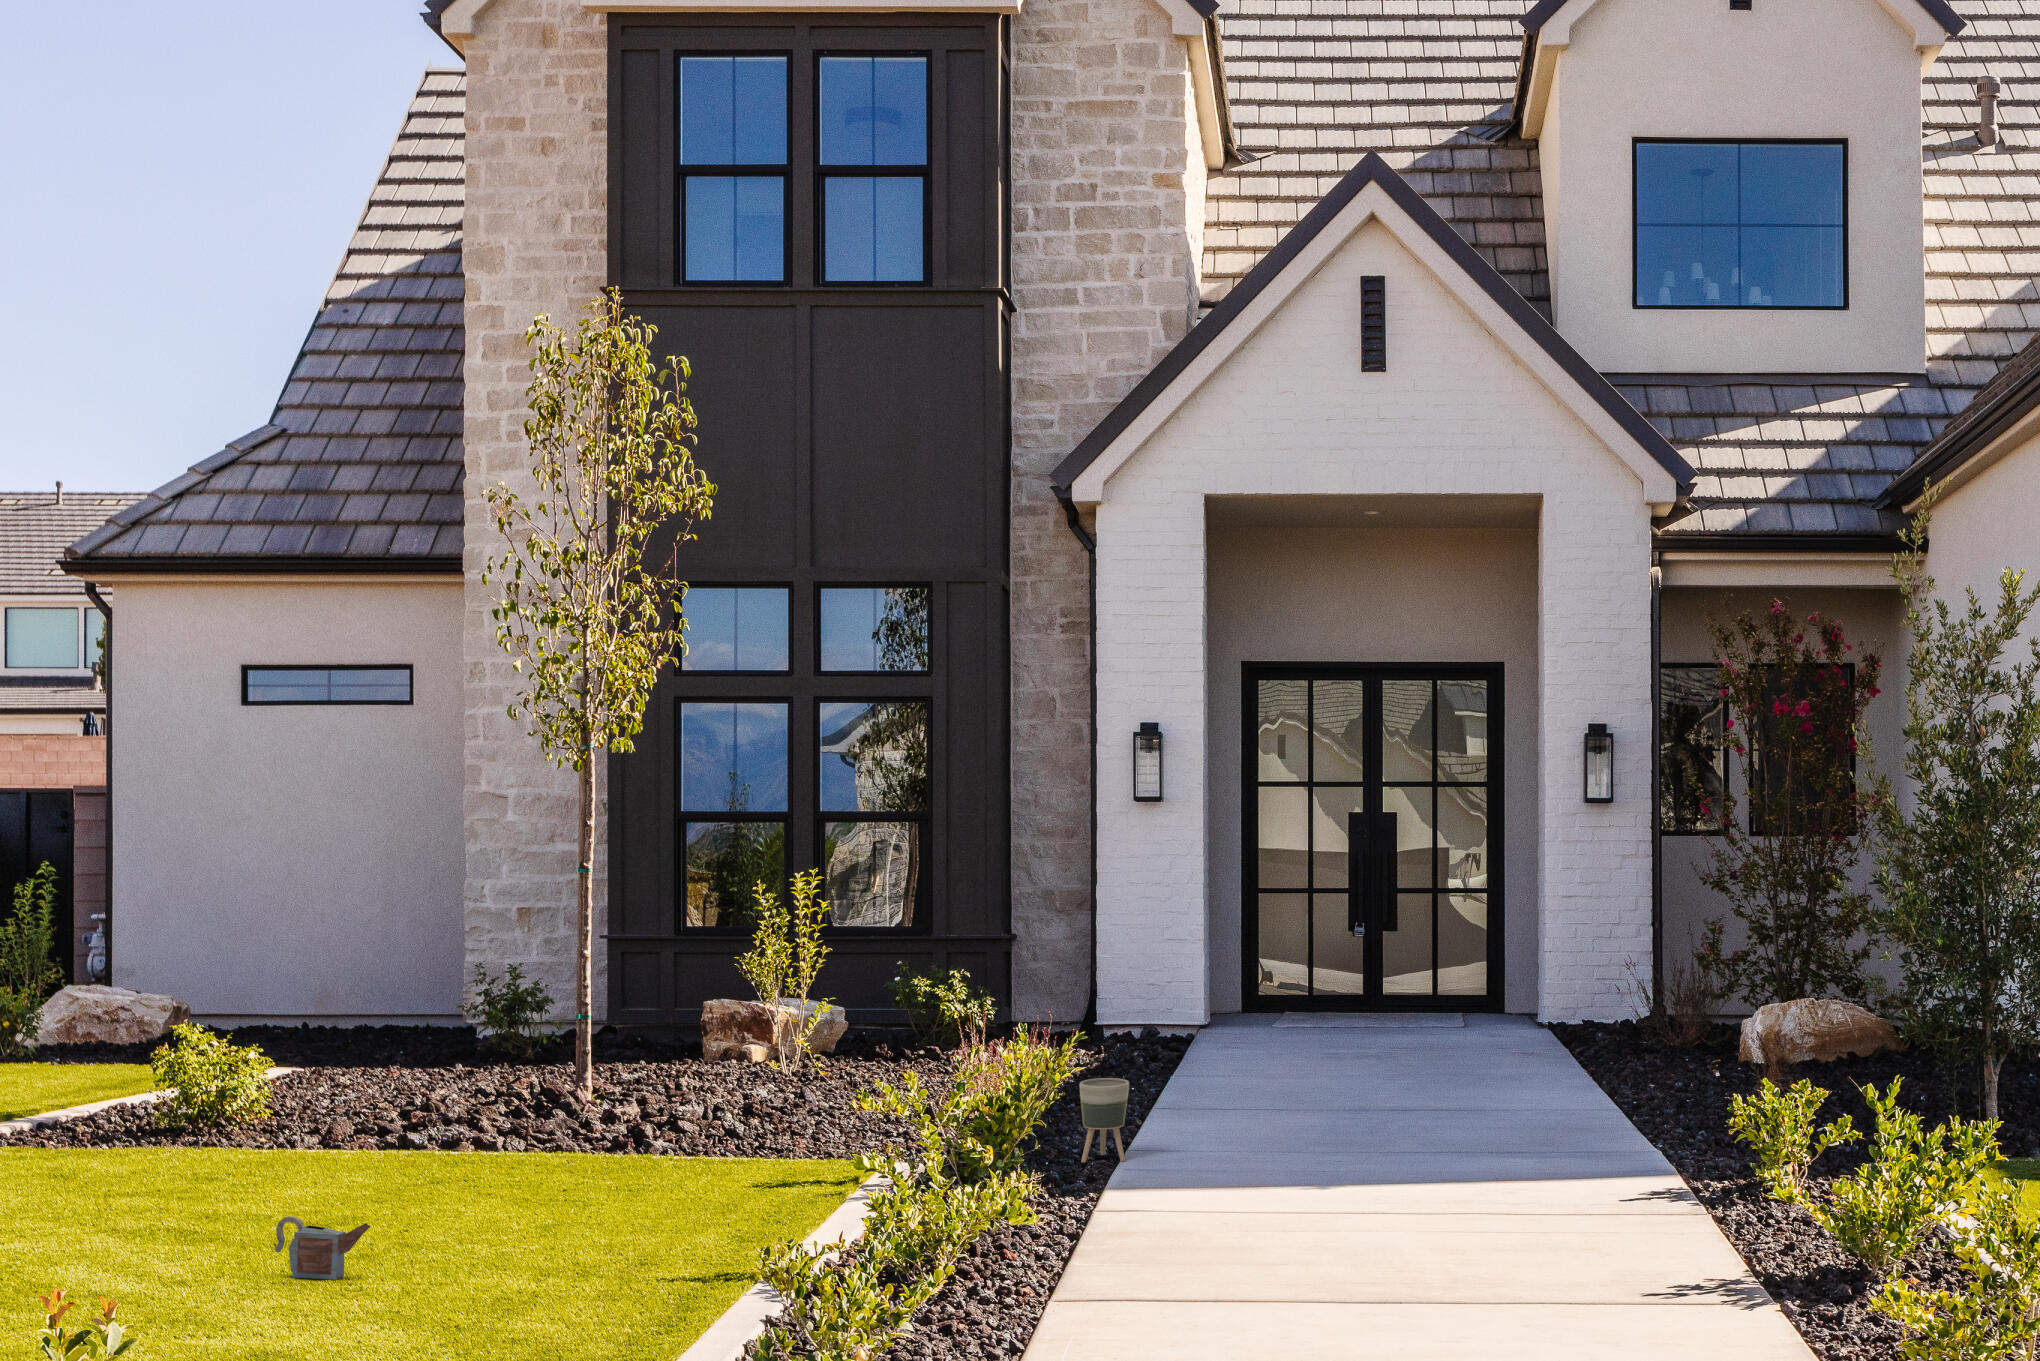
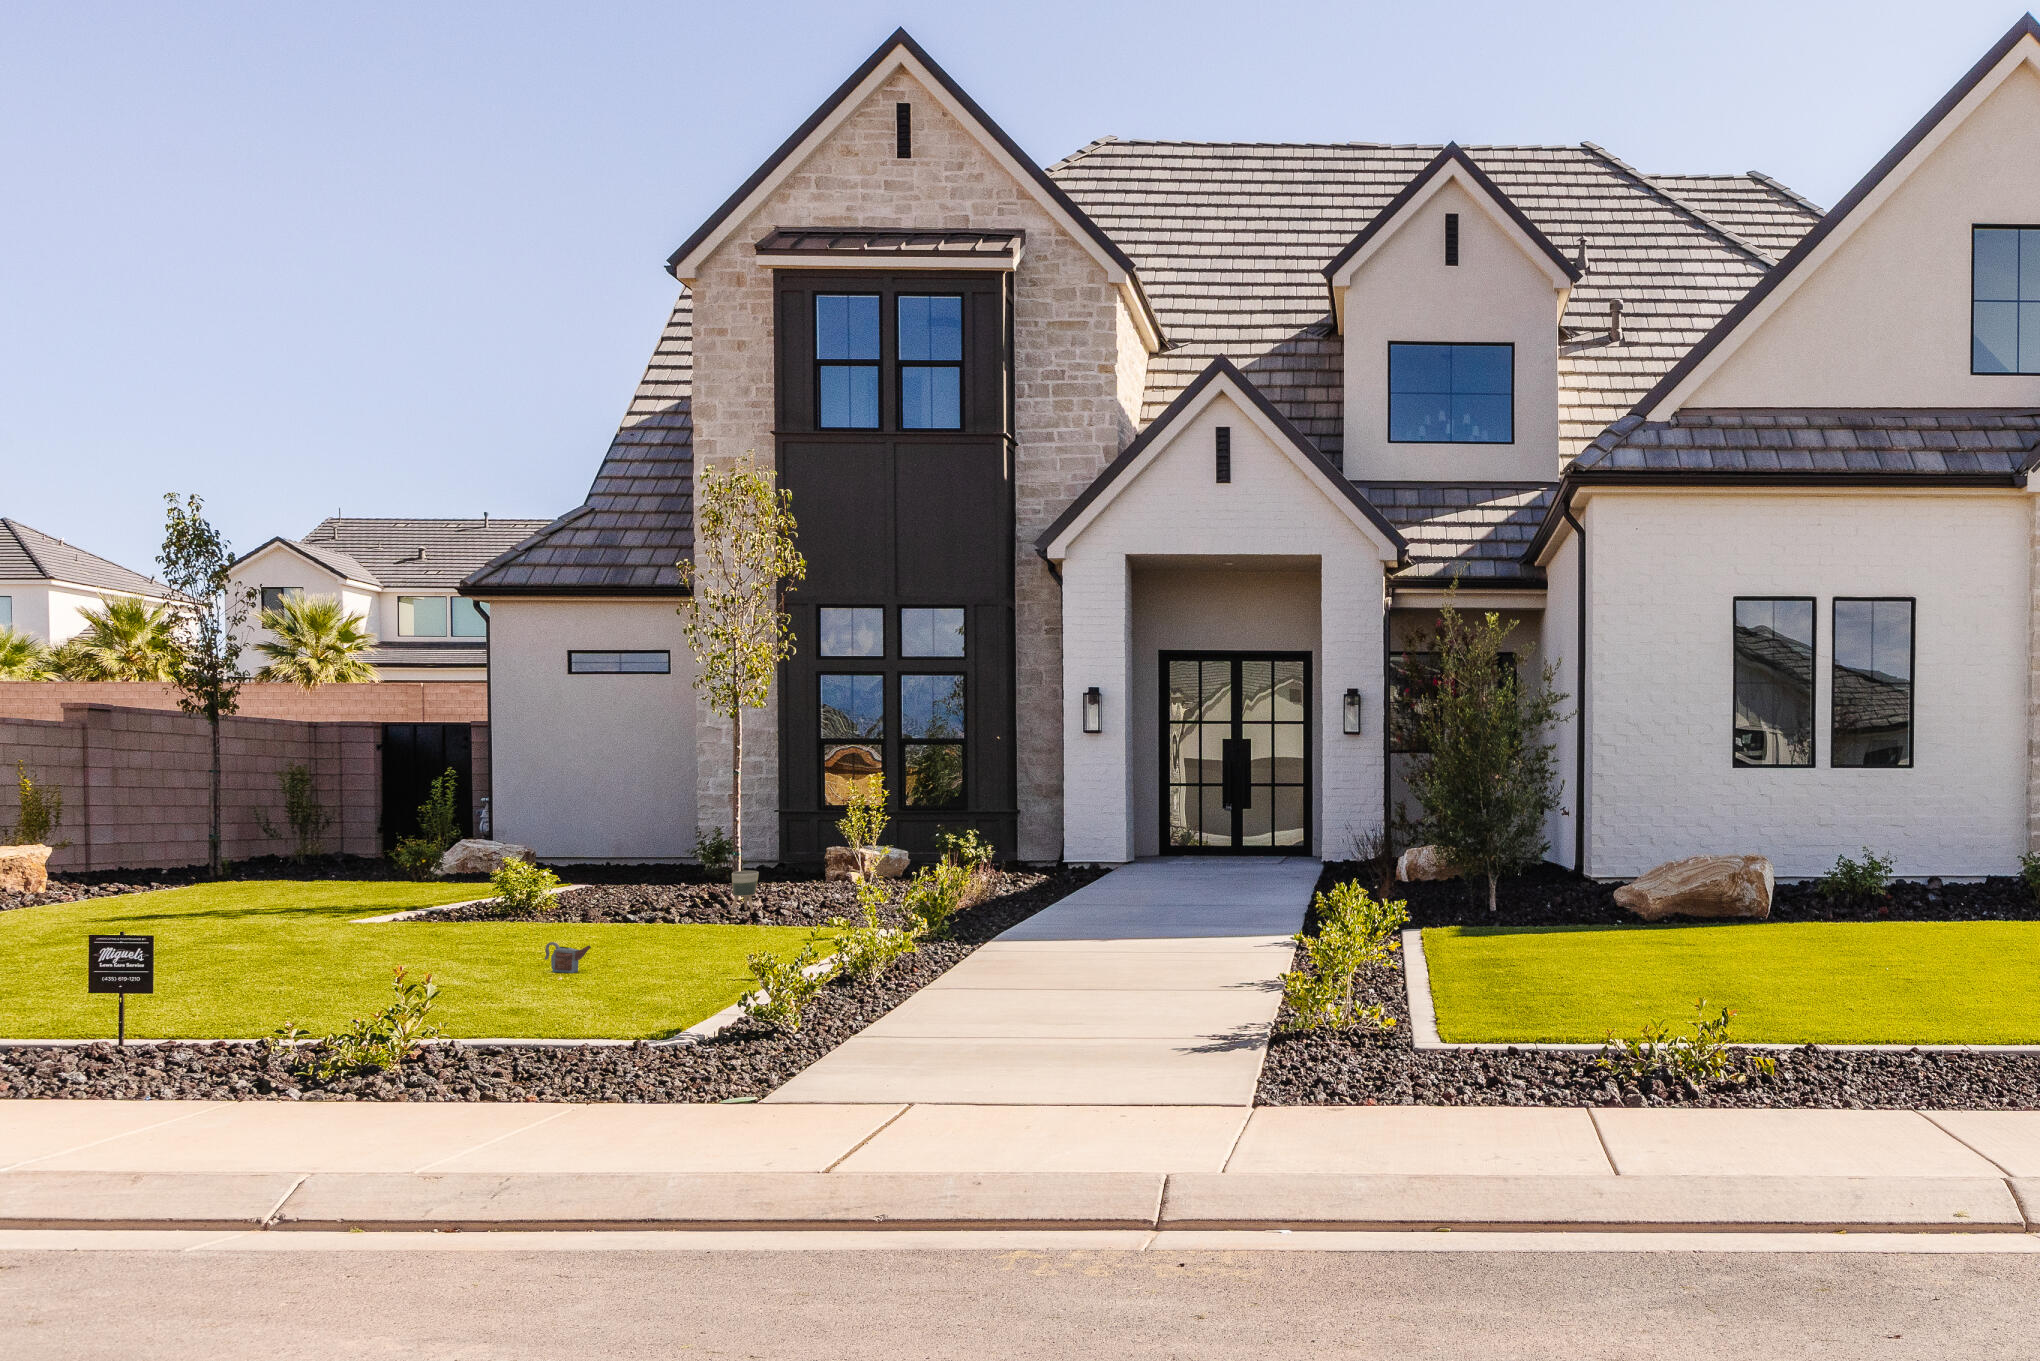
planter: present [1079,1078,1129,1163] -> present [730,871,759,913]

